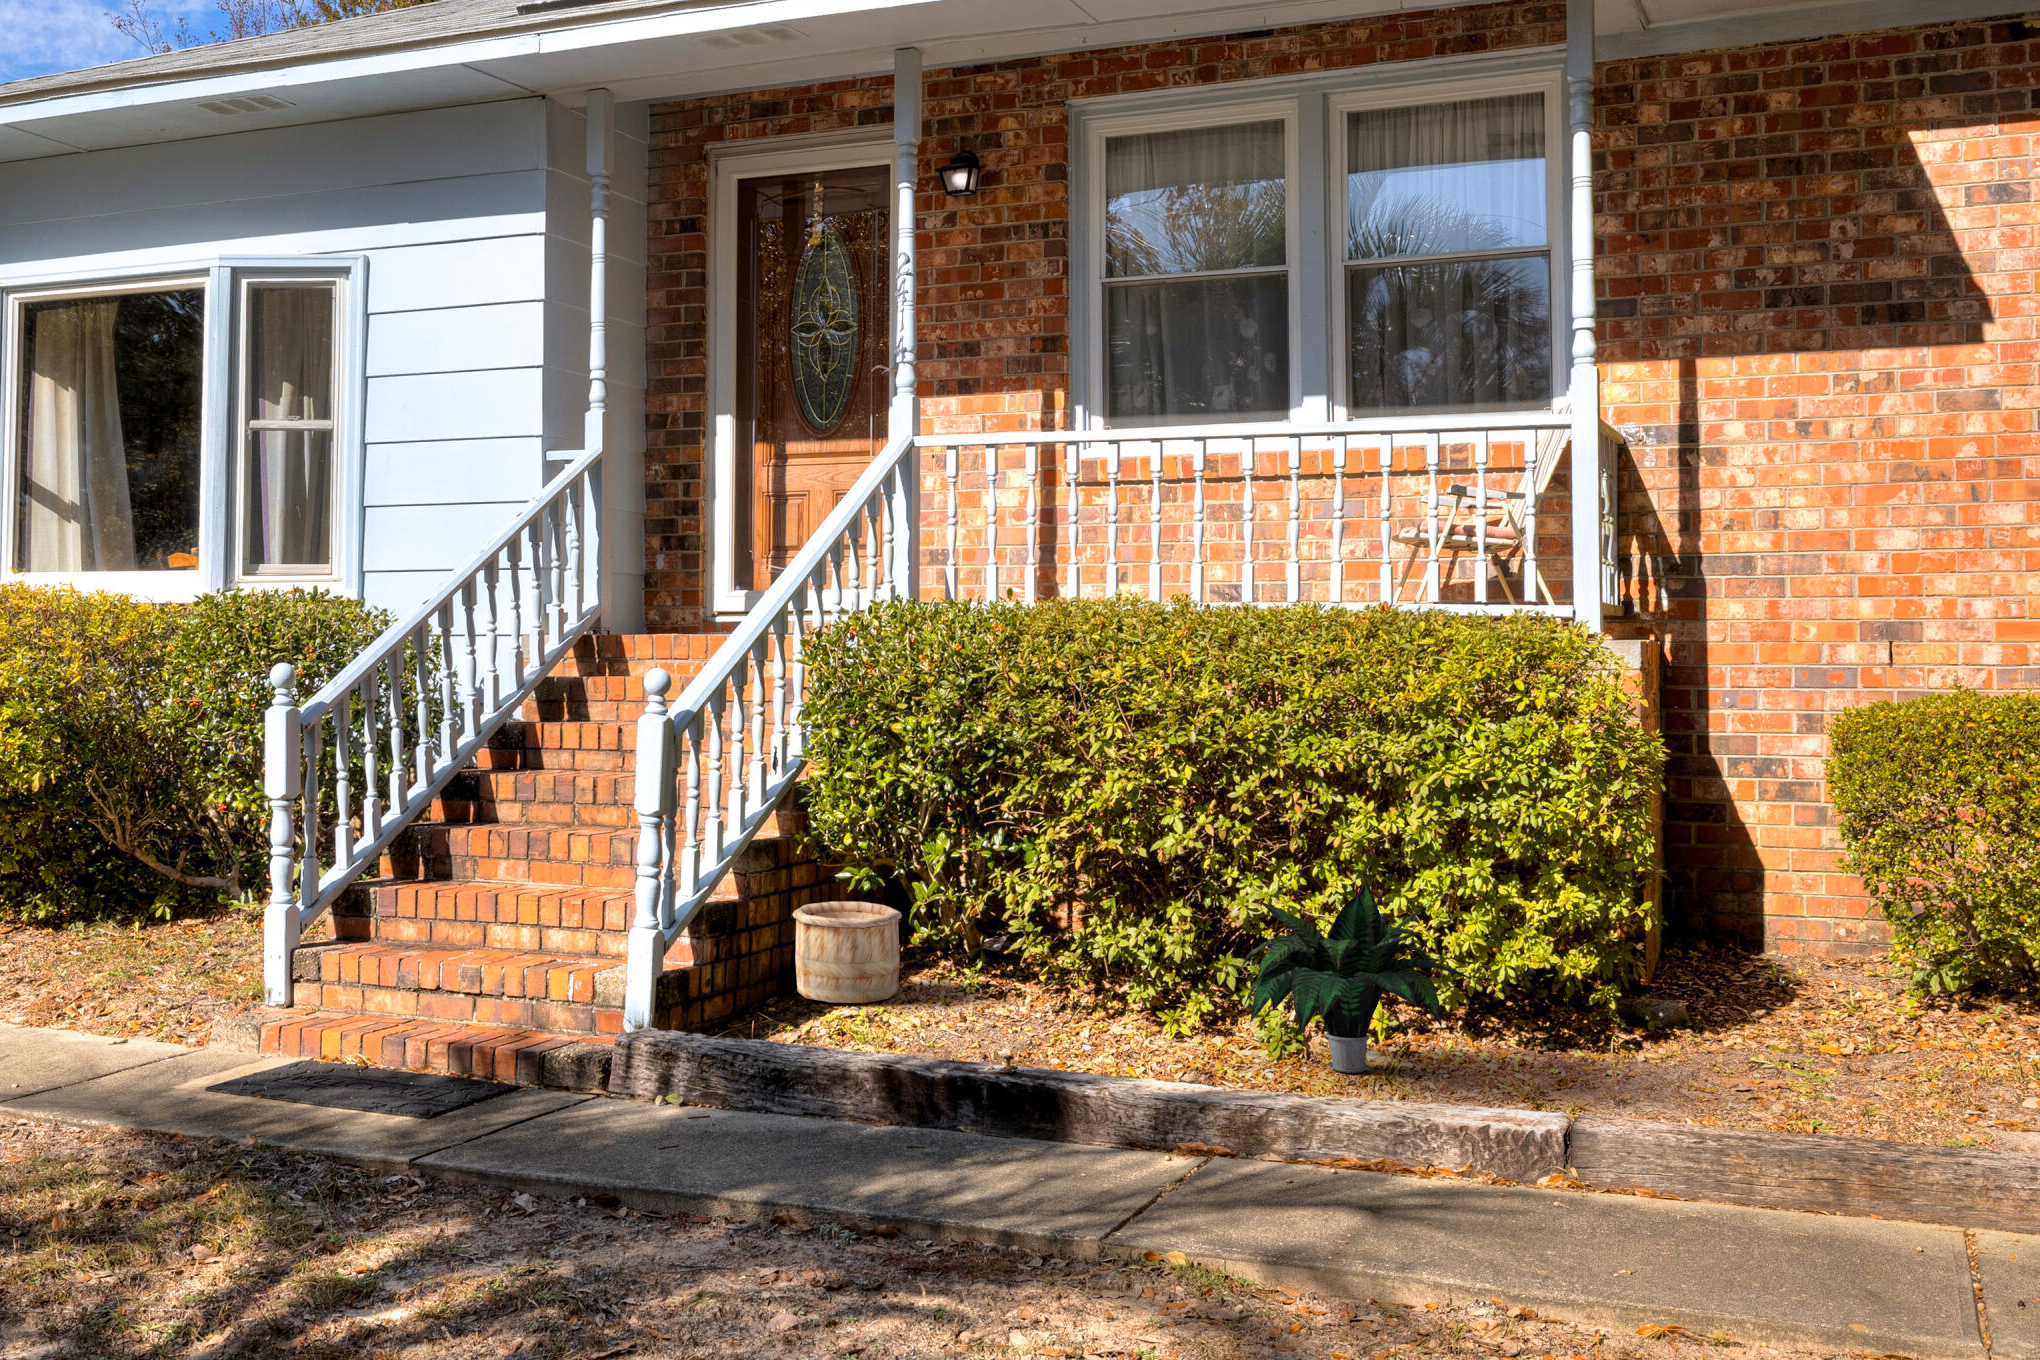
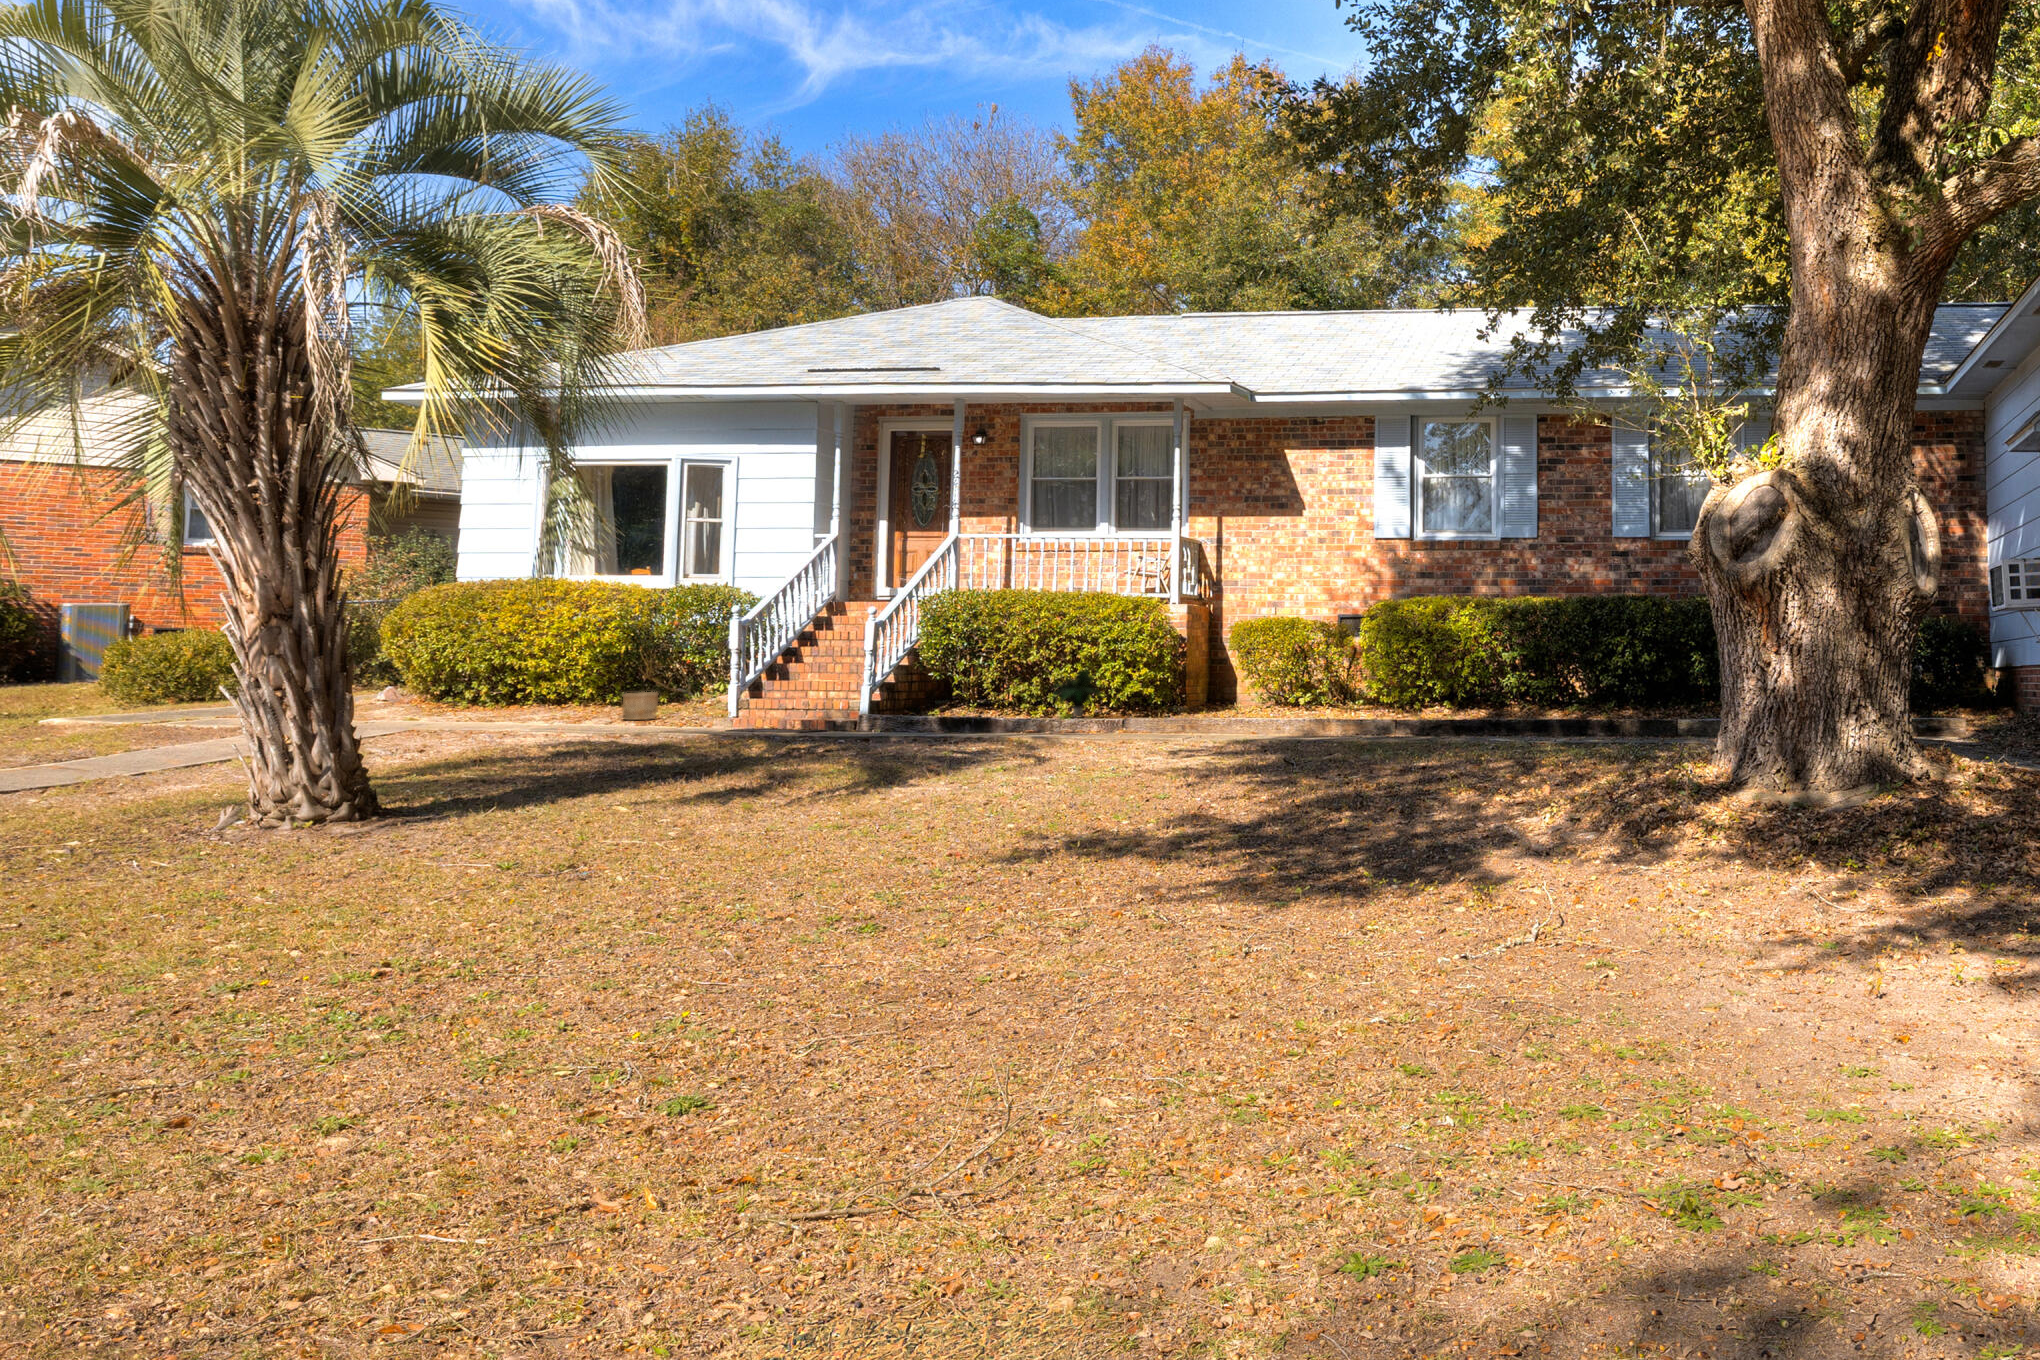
wooden bucket: present [793,902,902,1003] -> present [623,692,658,720]

